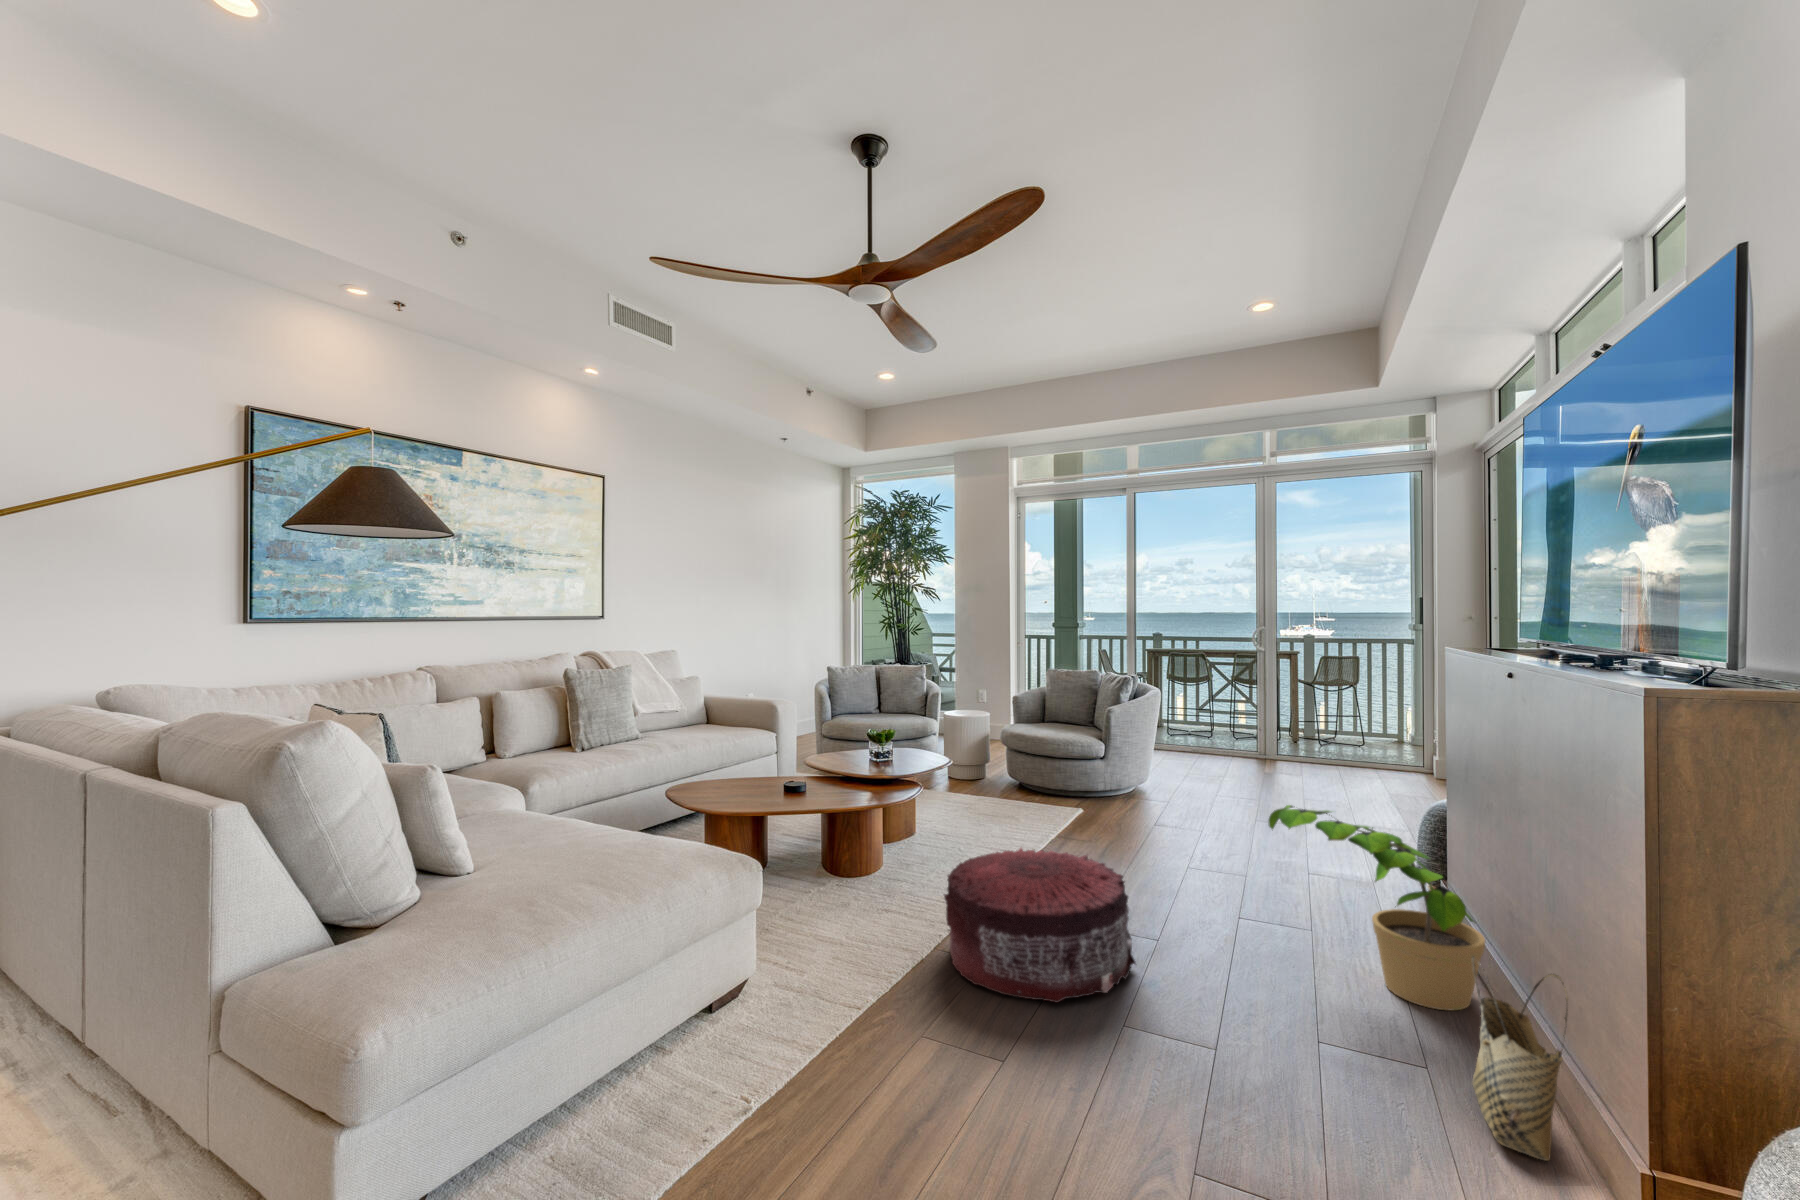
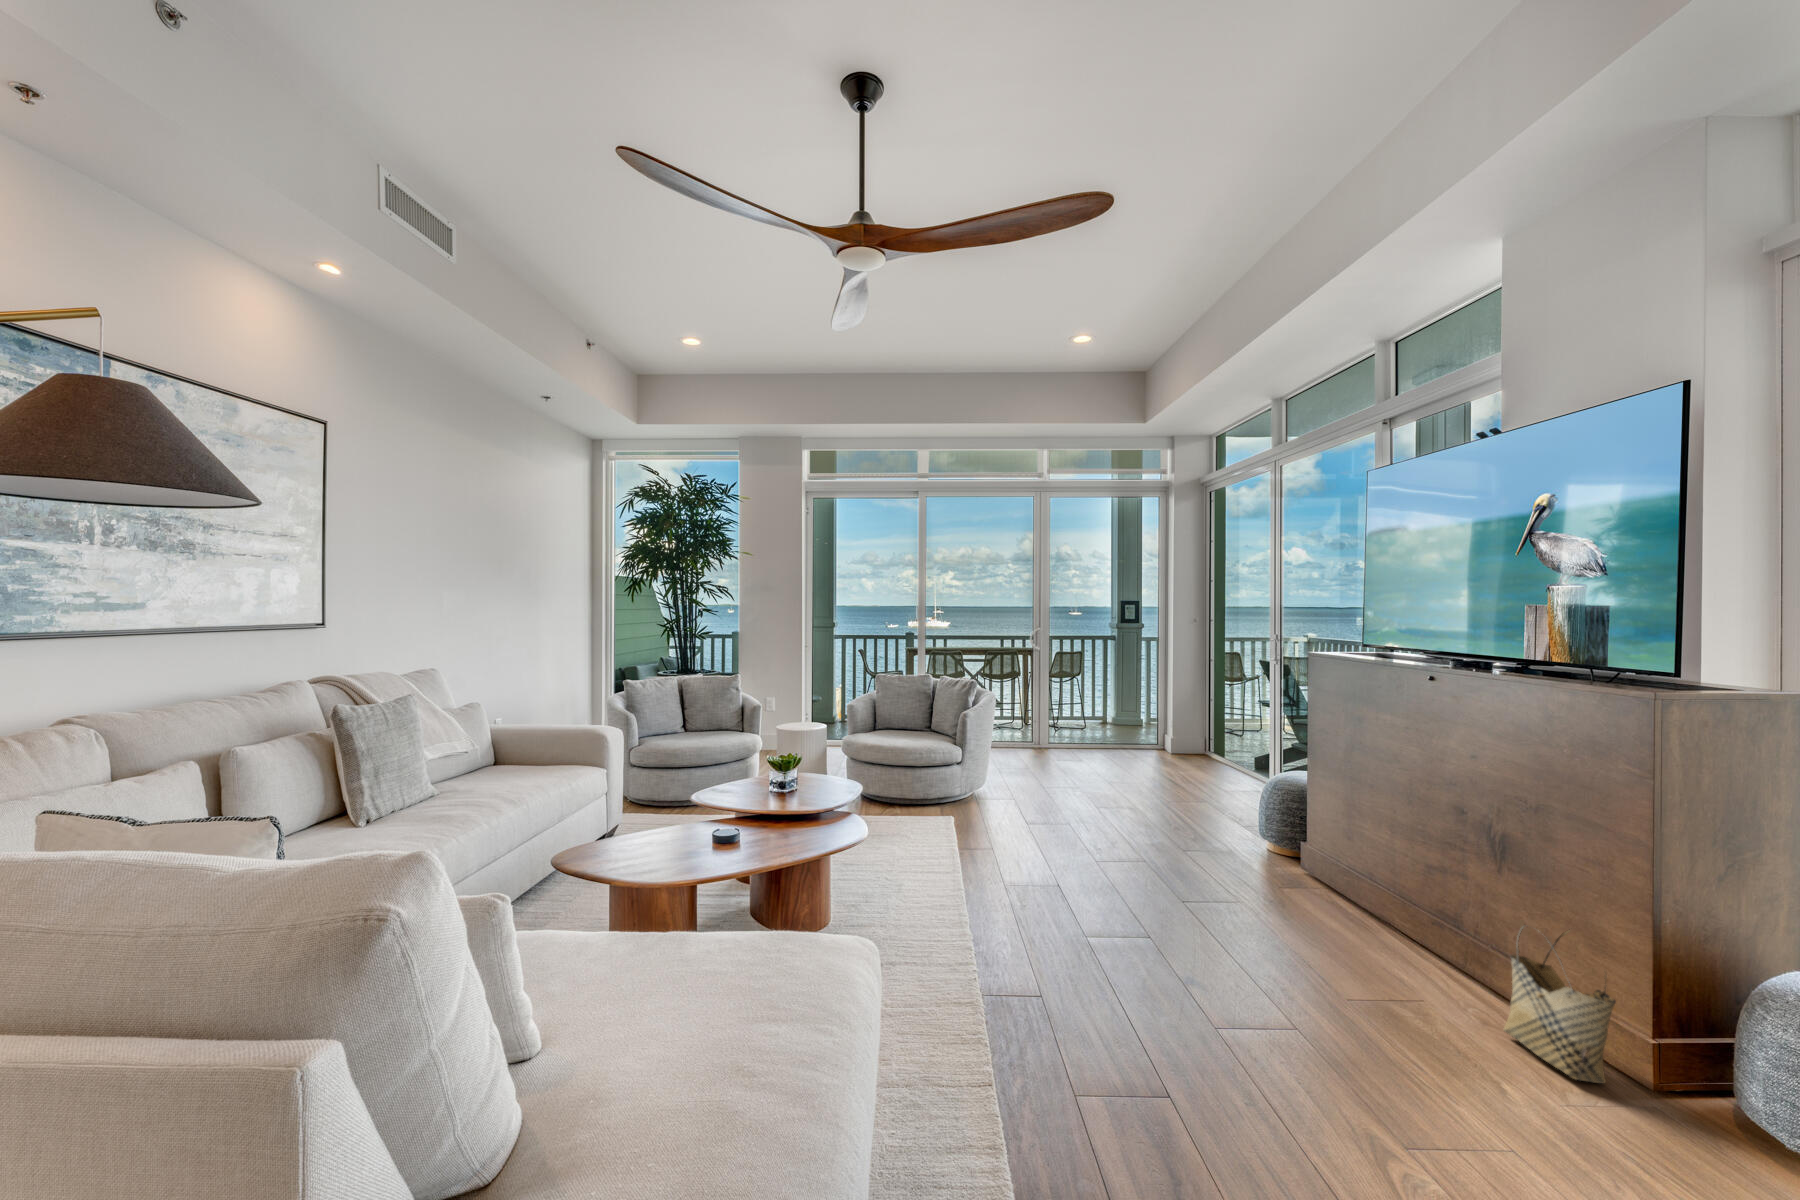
potted plant: present [1268,805,1485,1011] -> none [1257,804,1433,966]
pouf: present [944,848,1136,1002] -> none [996,875,1192,1046]

